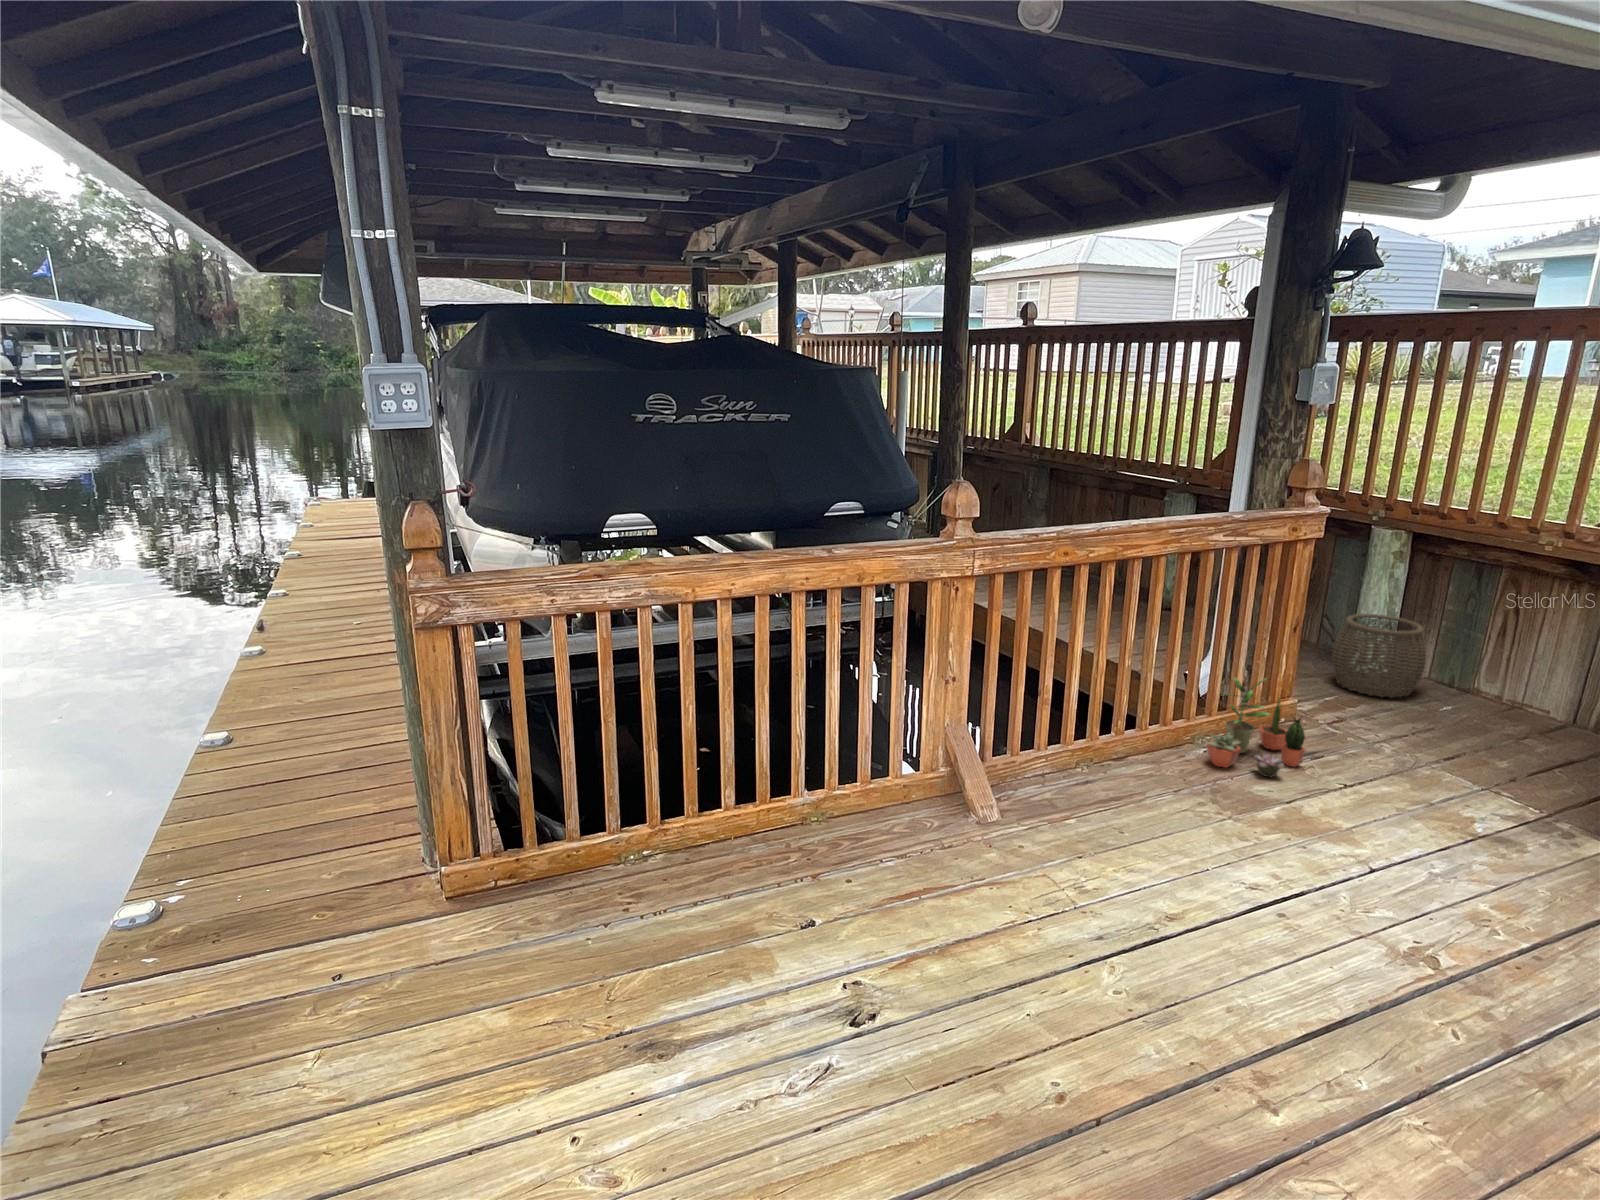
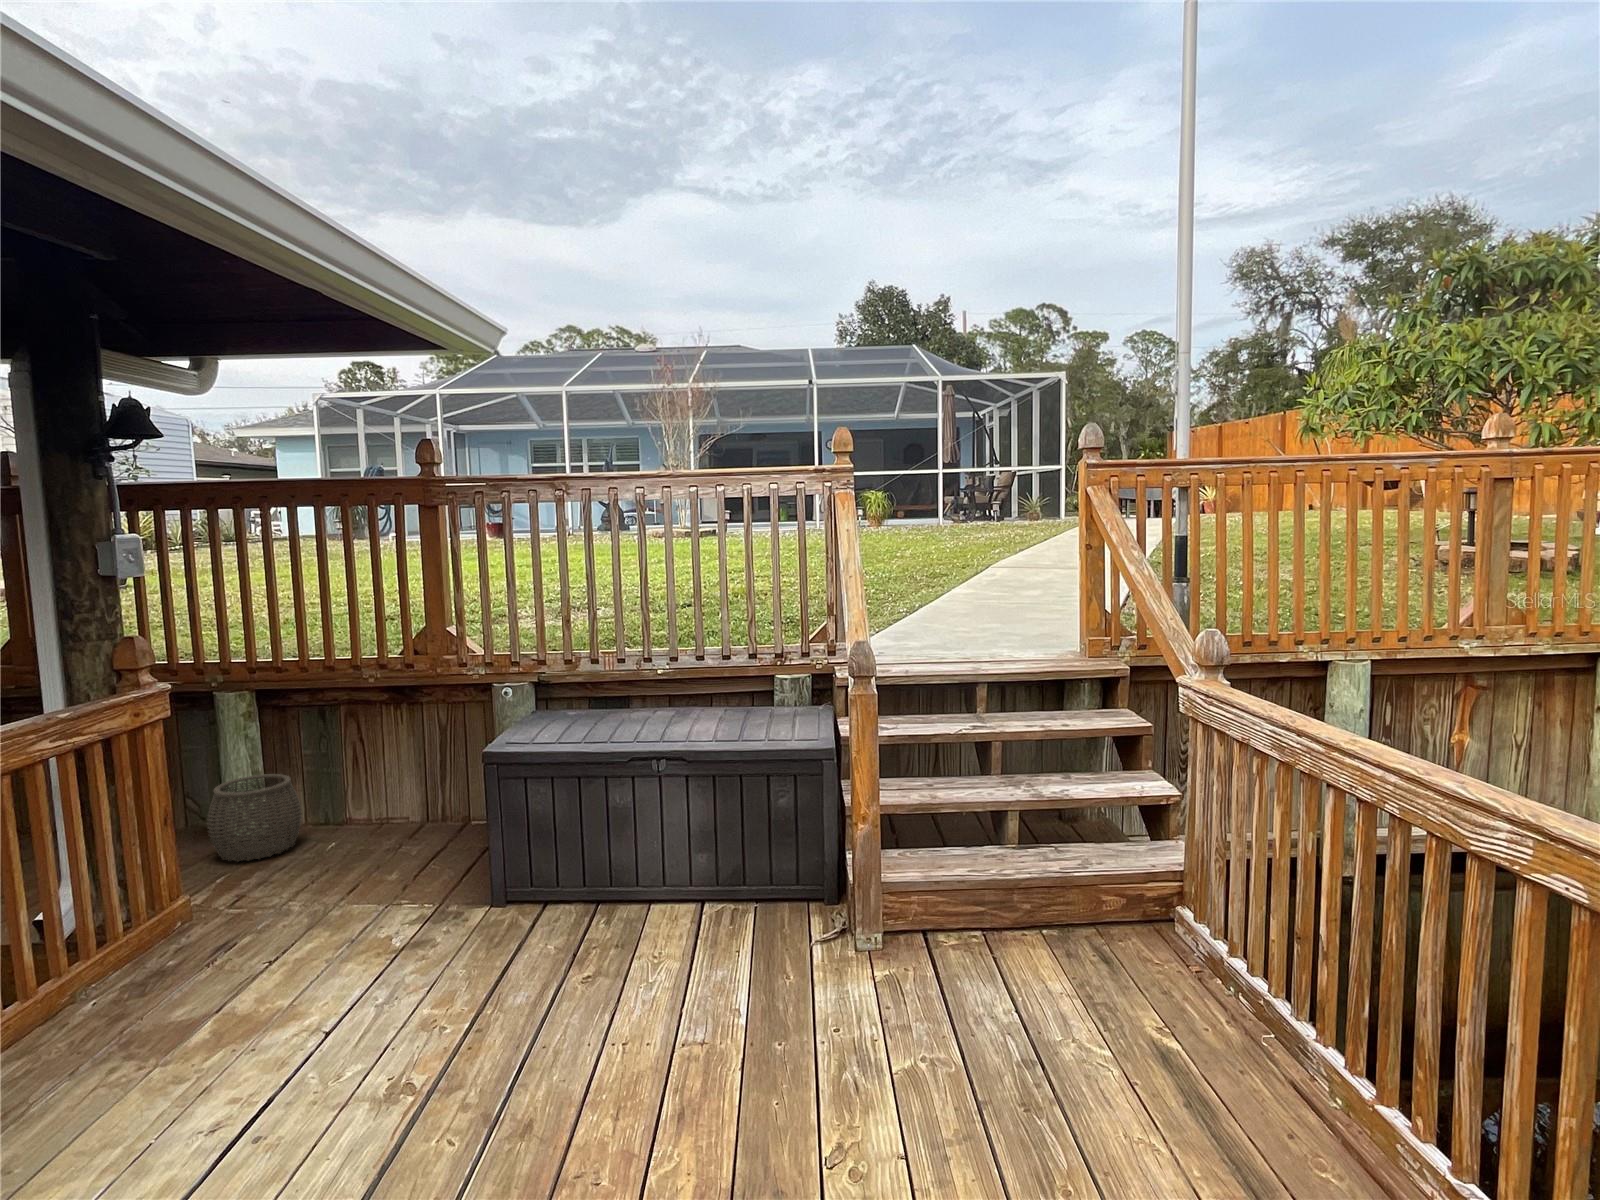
potted plant: present [1207,678,1305,777] -> none [94,886,217,1015]

